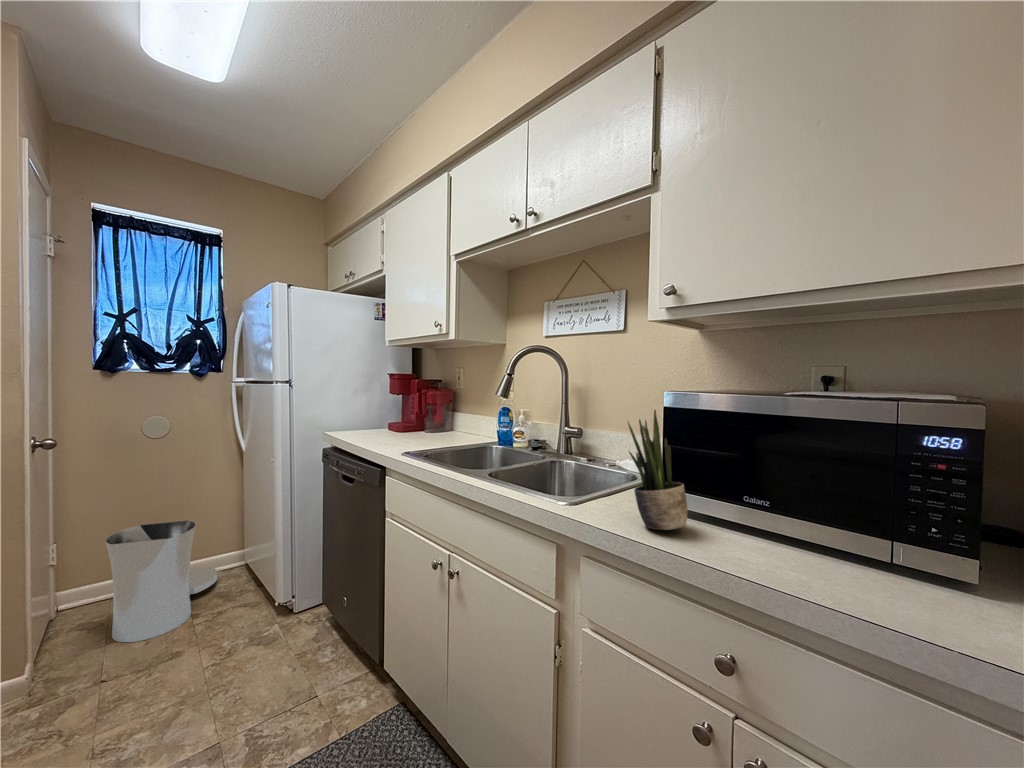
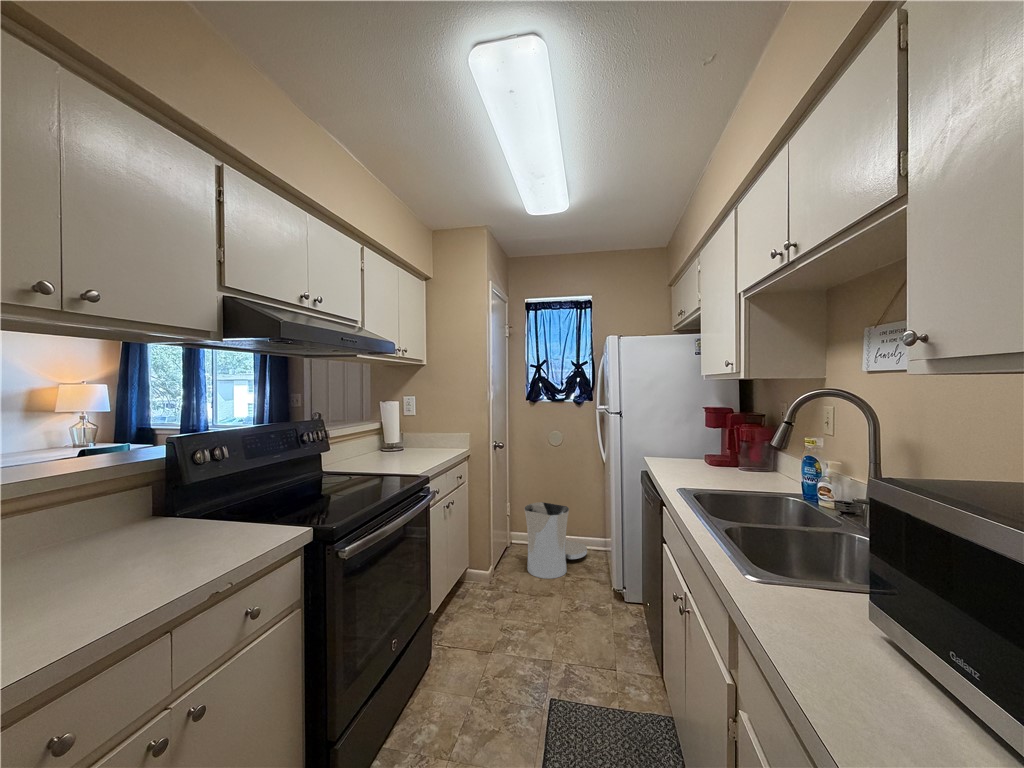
potted plant: present [628,410,687,530] -> none [797,498,871,653]

